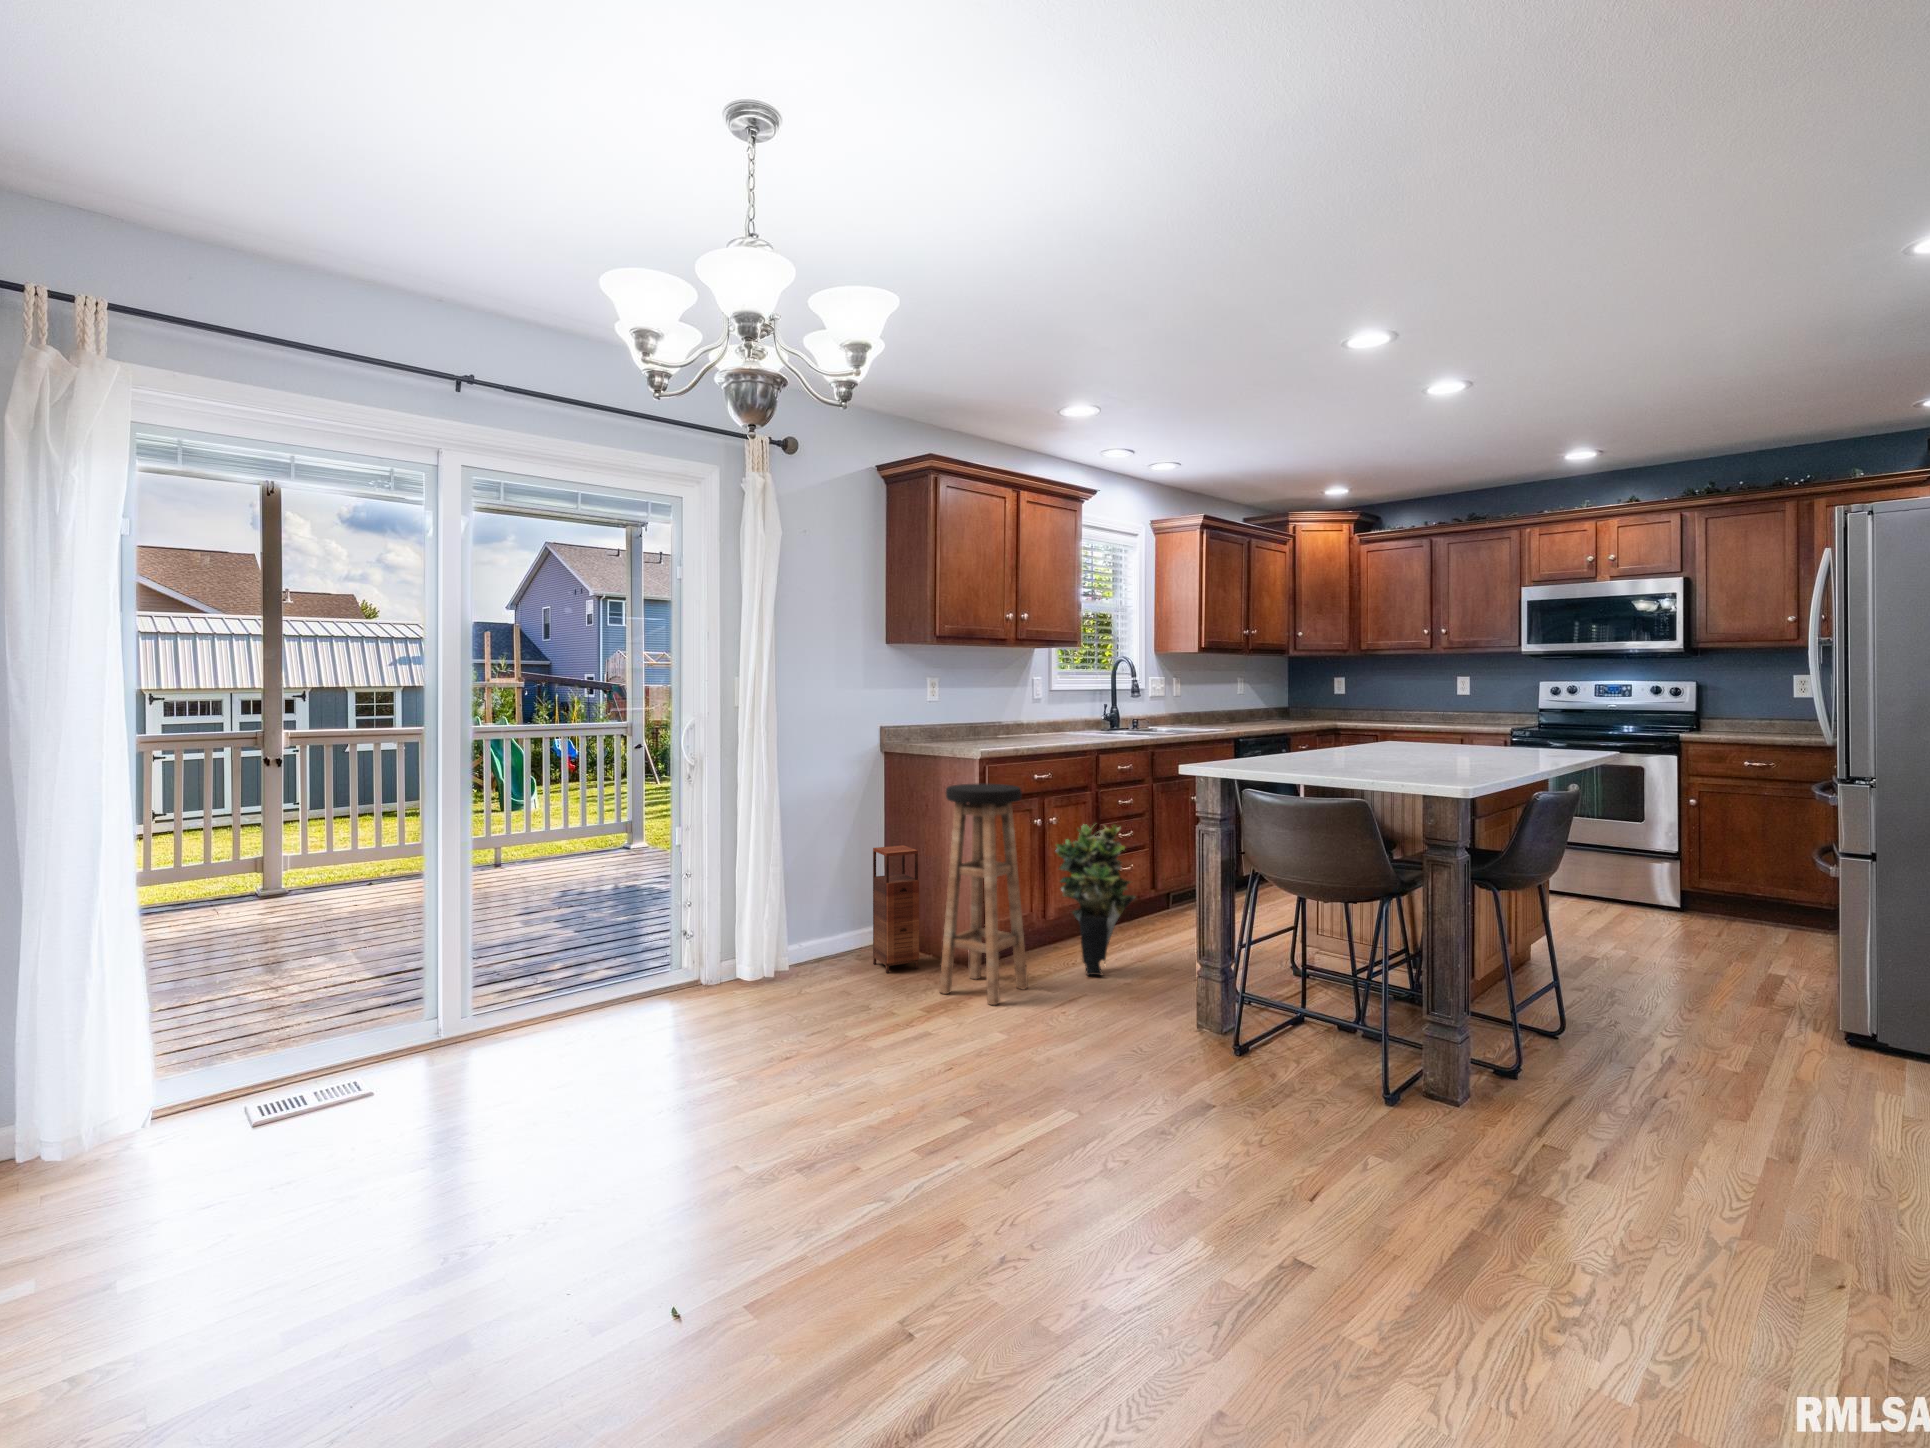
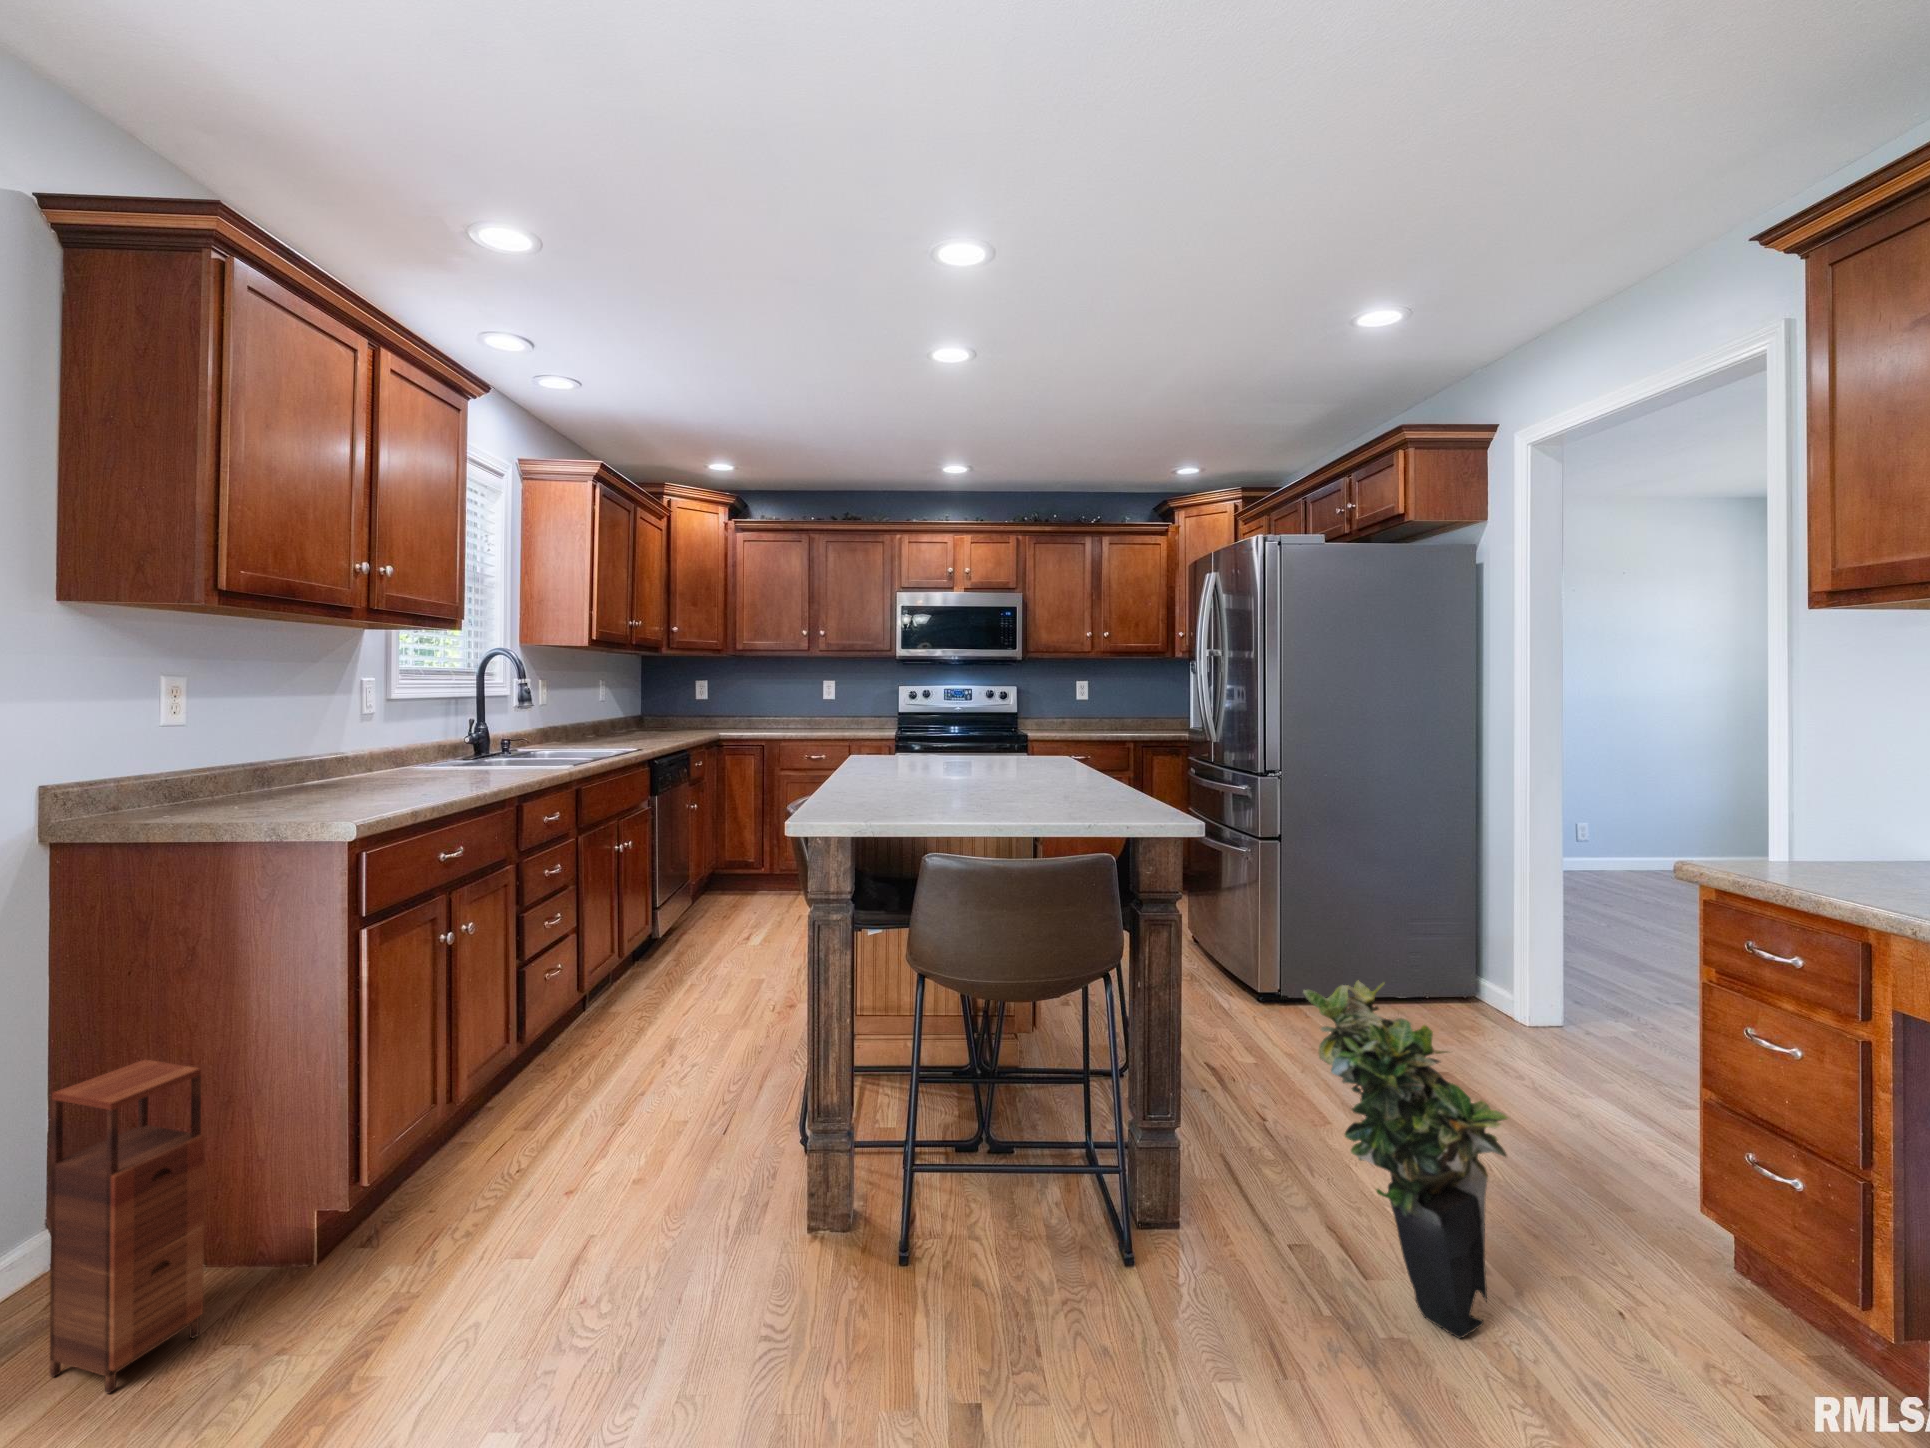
bar stool: present [939,784,1028,1005] -> none [299,891,499,1396]
potted plant: present [1056,825,1135,975] -> present [1304,980,1508,1338]

